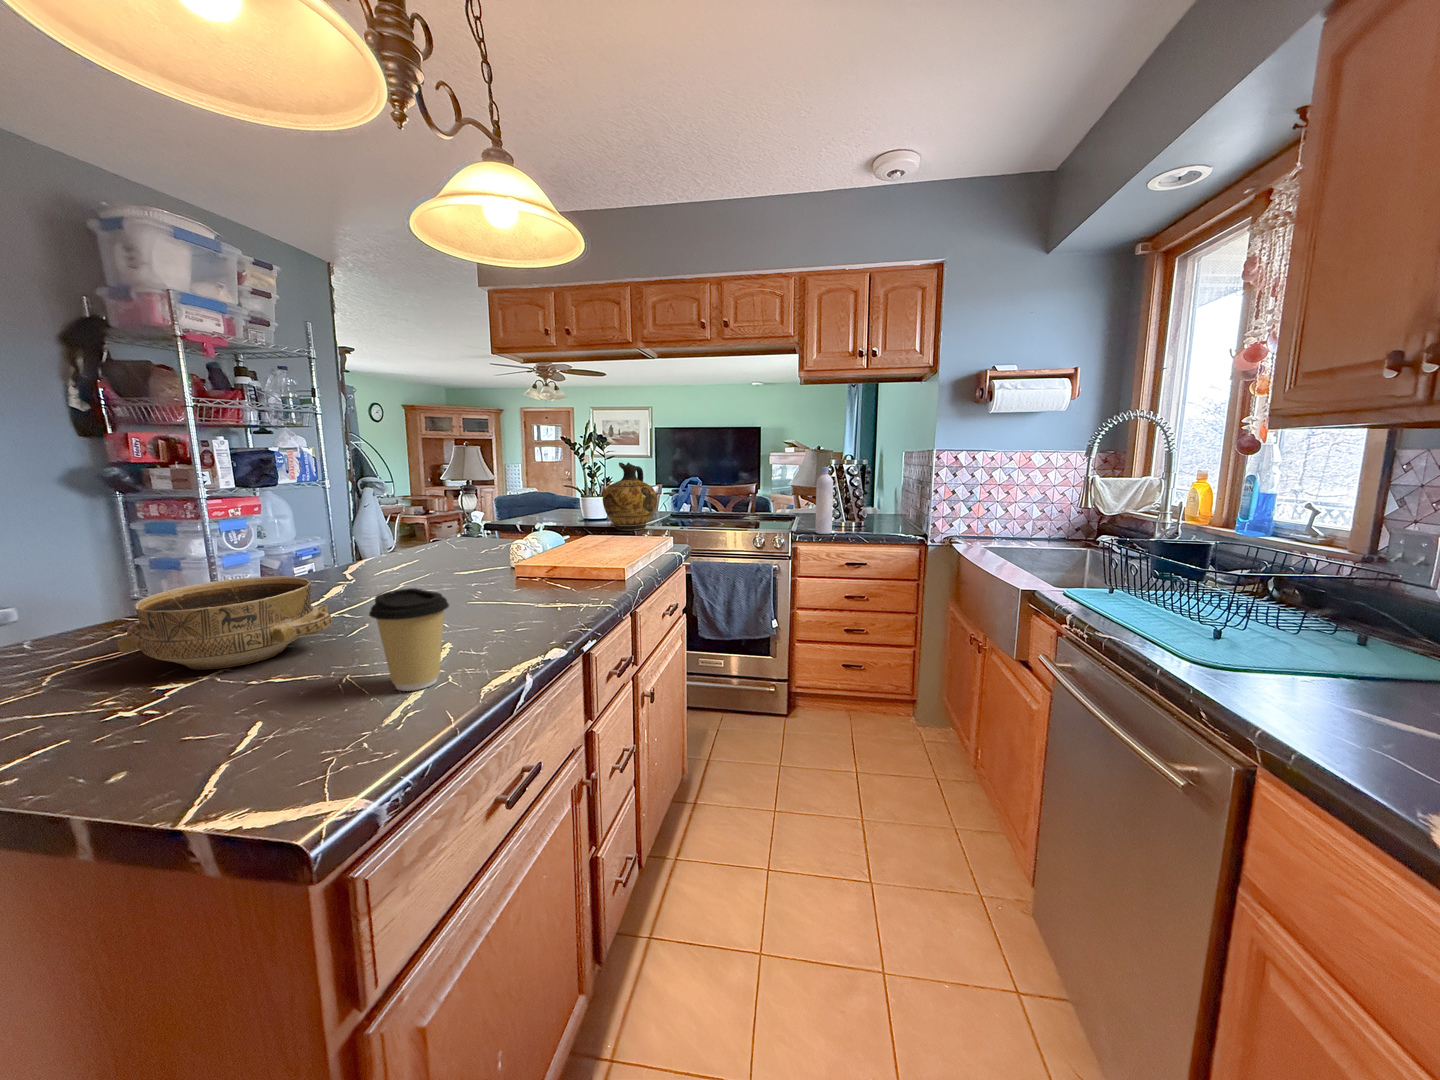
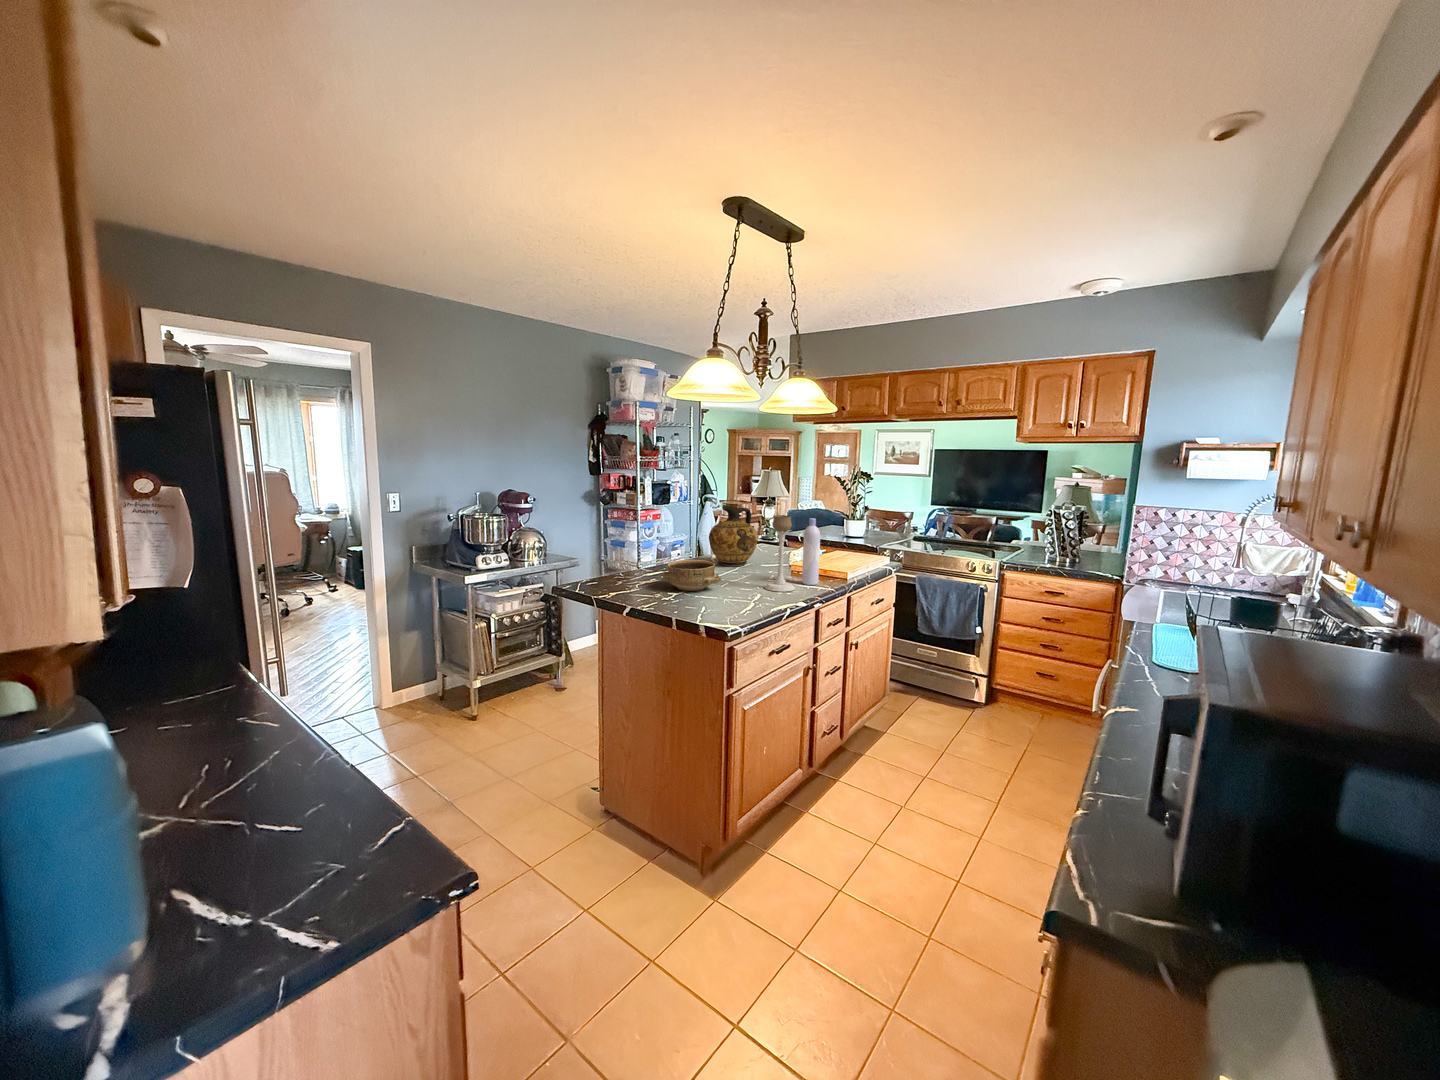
candle holder: none [460,454,532,628] -> present [765,515,795,592]
ceramic jug: present [603,462,657,530] -> present [709,505,758,566]
bottle: present [815,467,833,534] -> present [802,518,820,585]
coffee cup: present [369,588,449,691] -> none [739,570,764,606]

